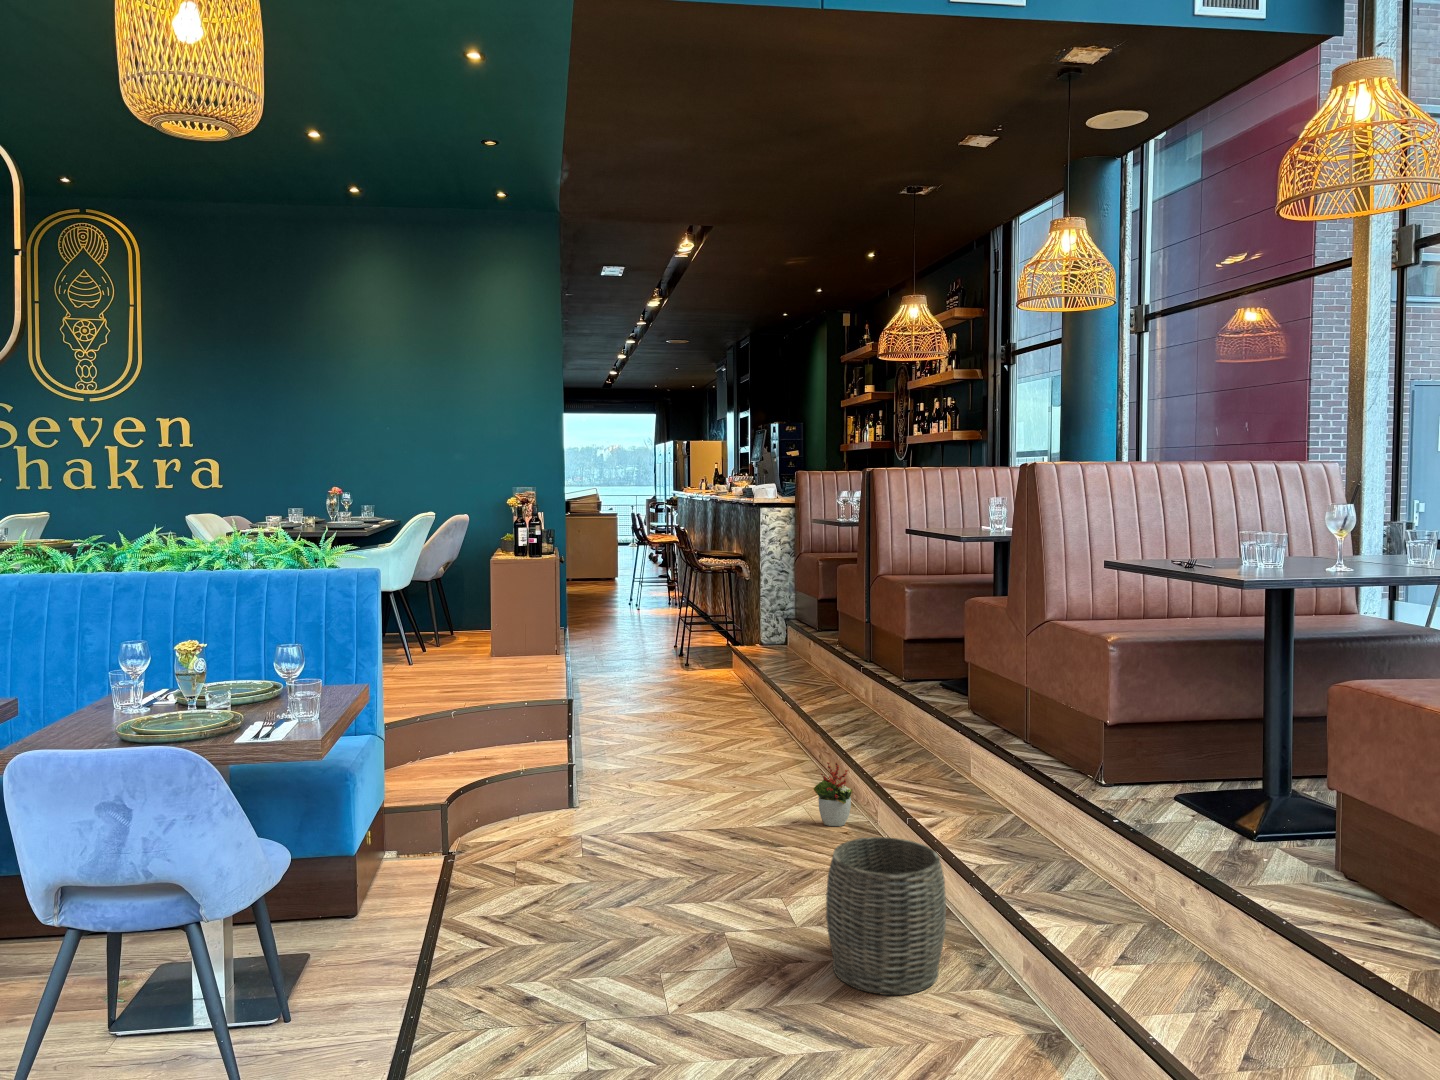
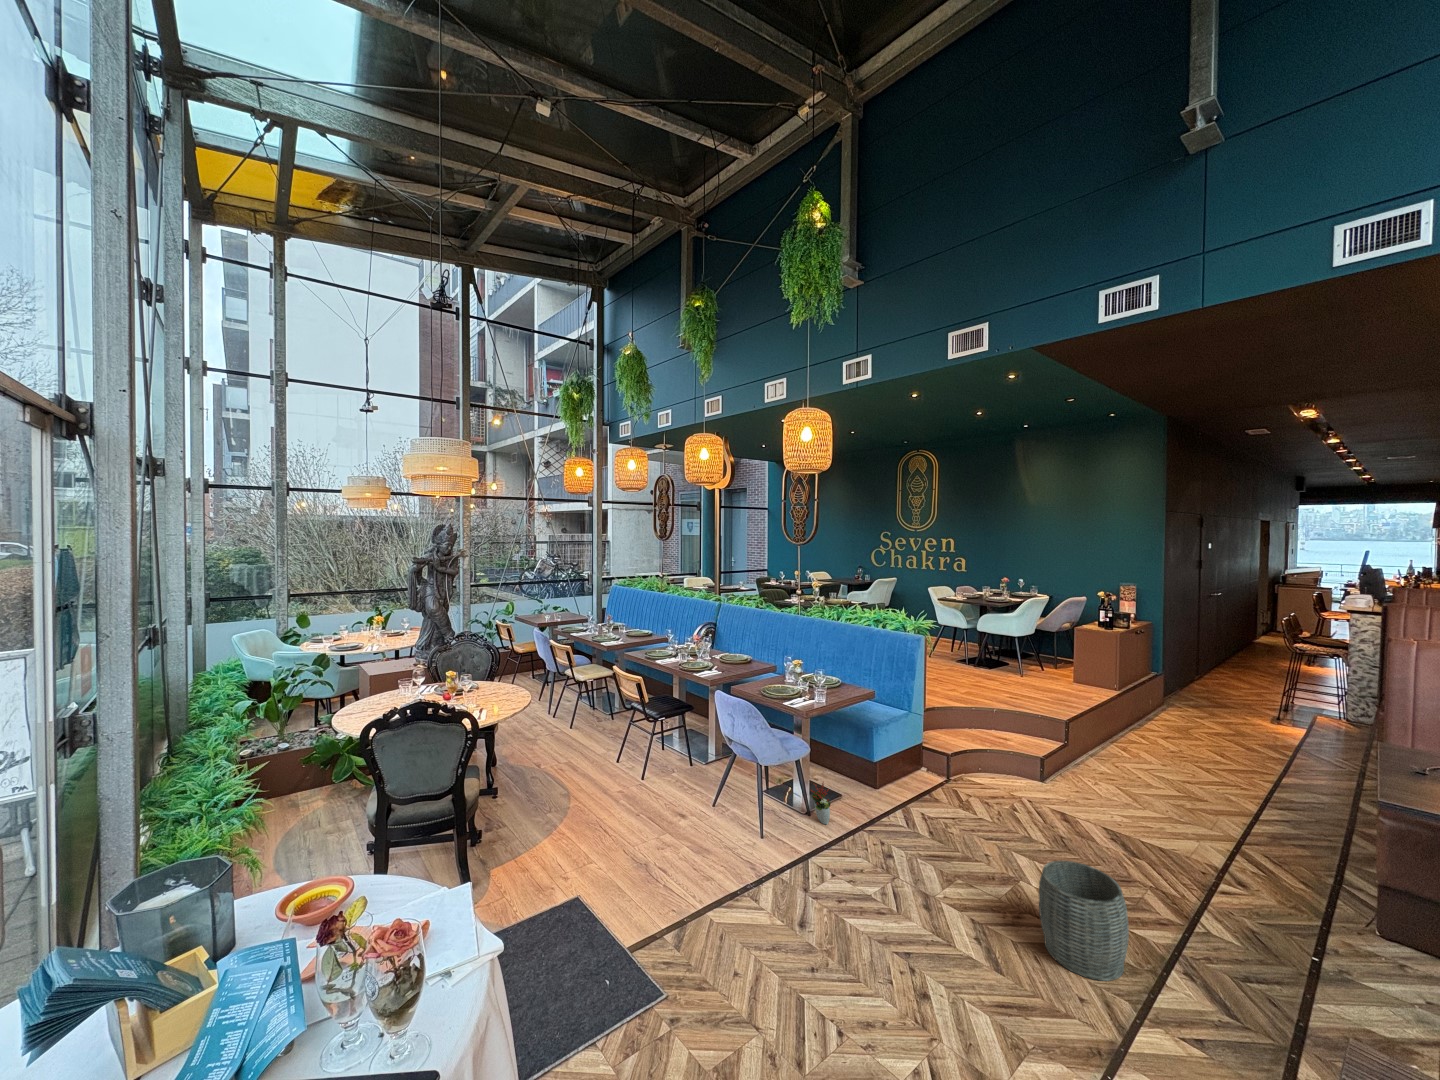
decorative plant: present [814,762,852,826] -> present [810,783,830,825]

